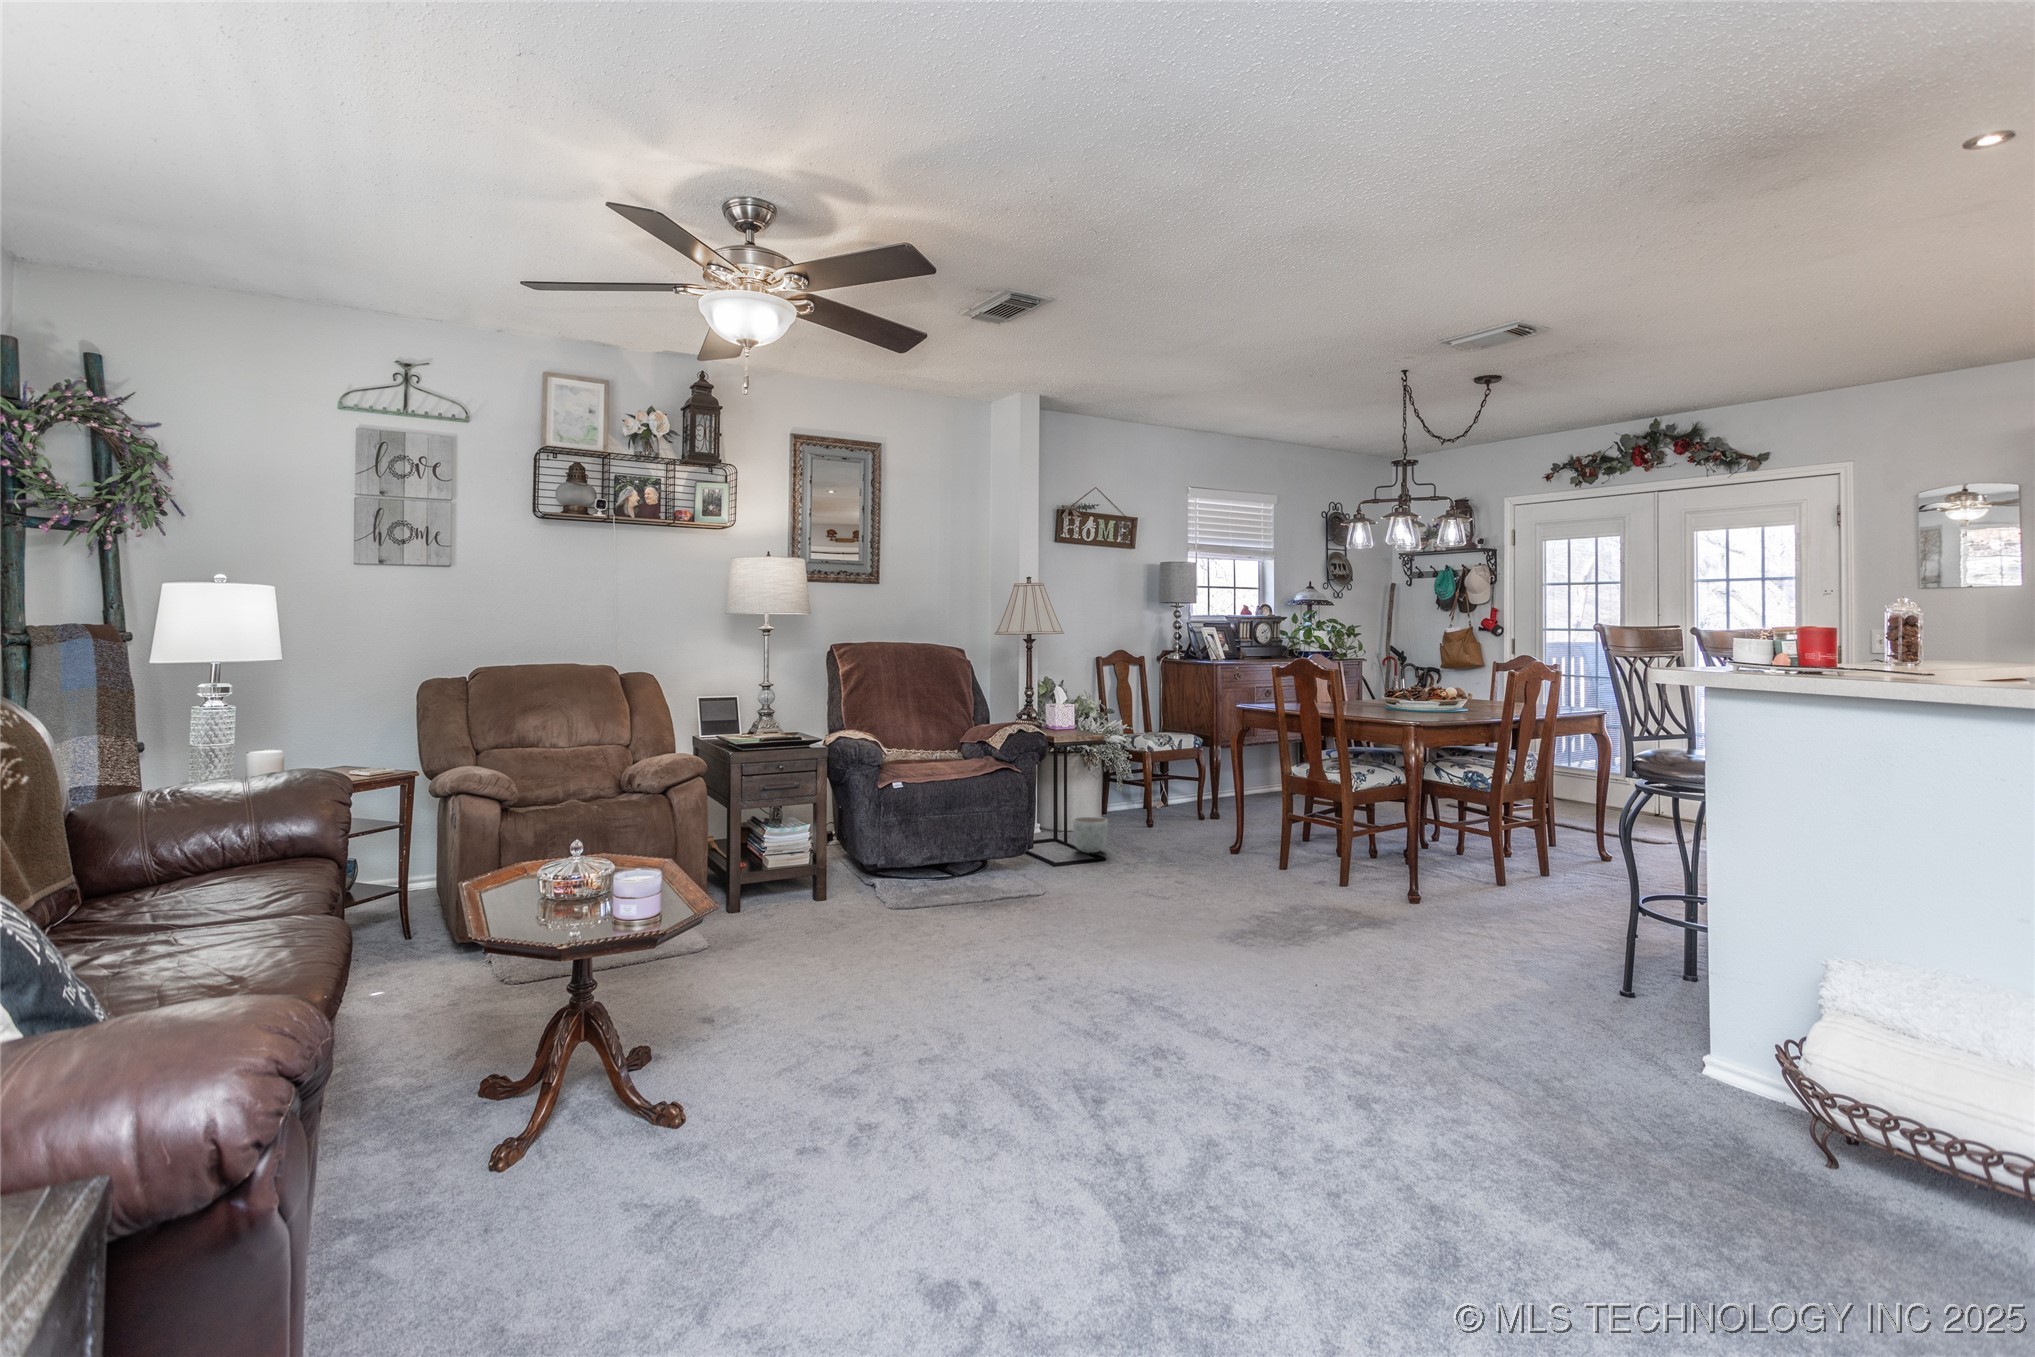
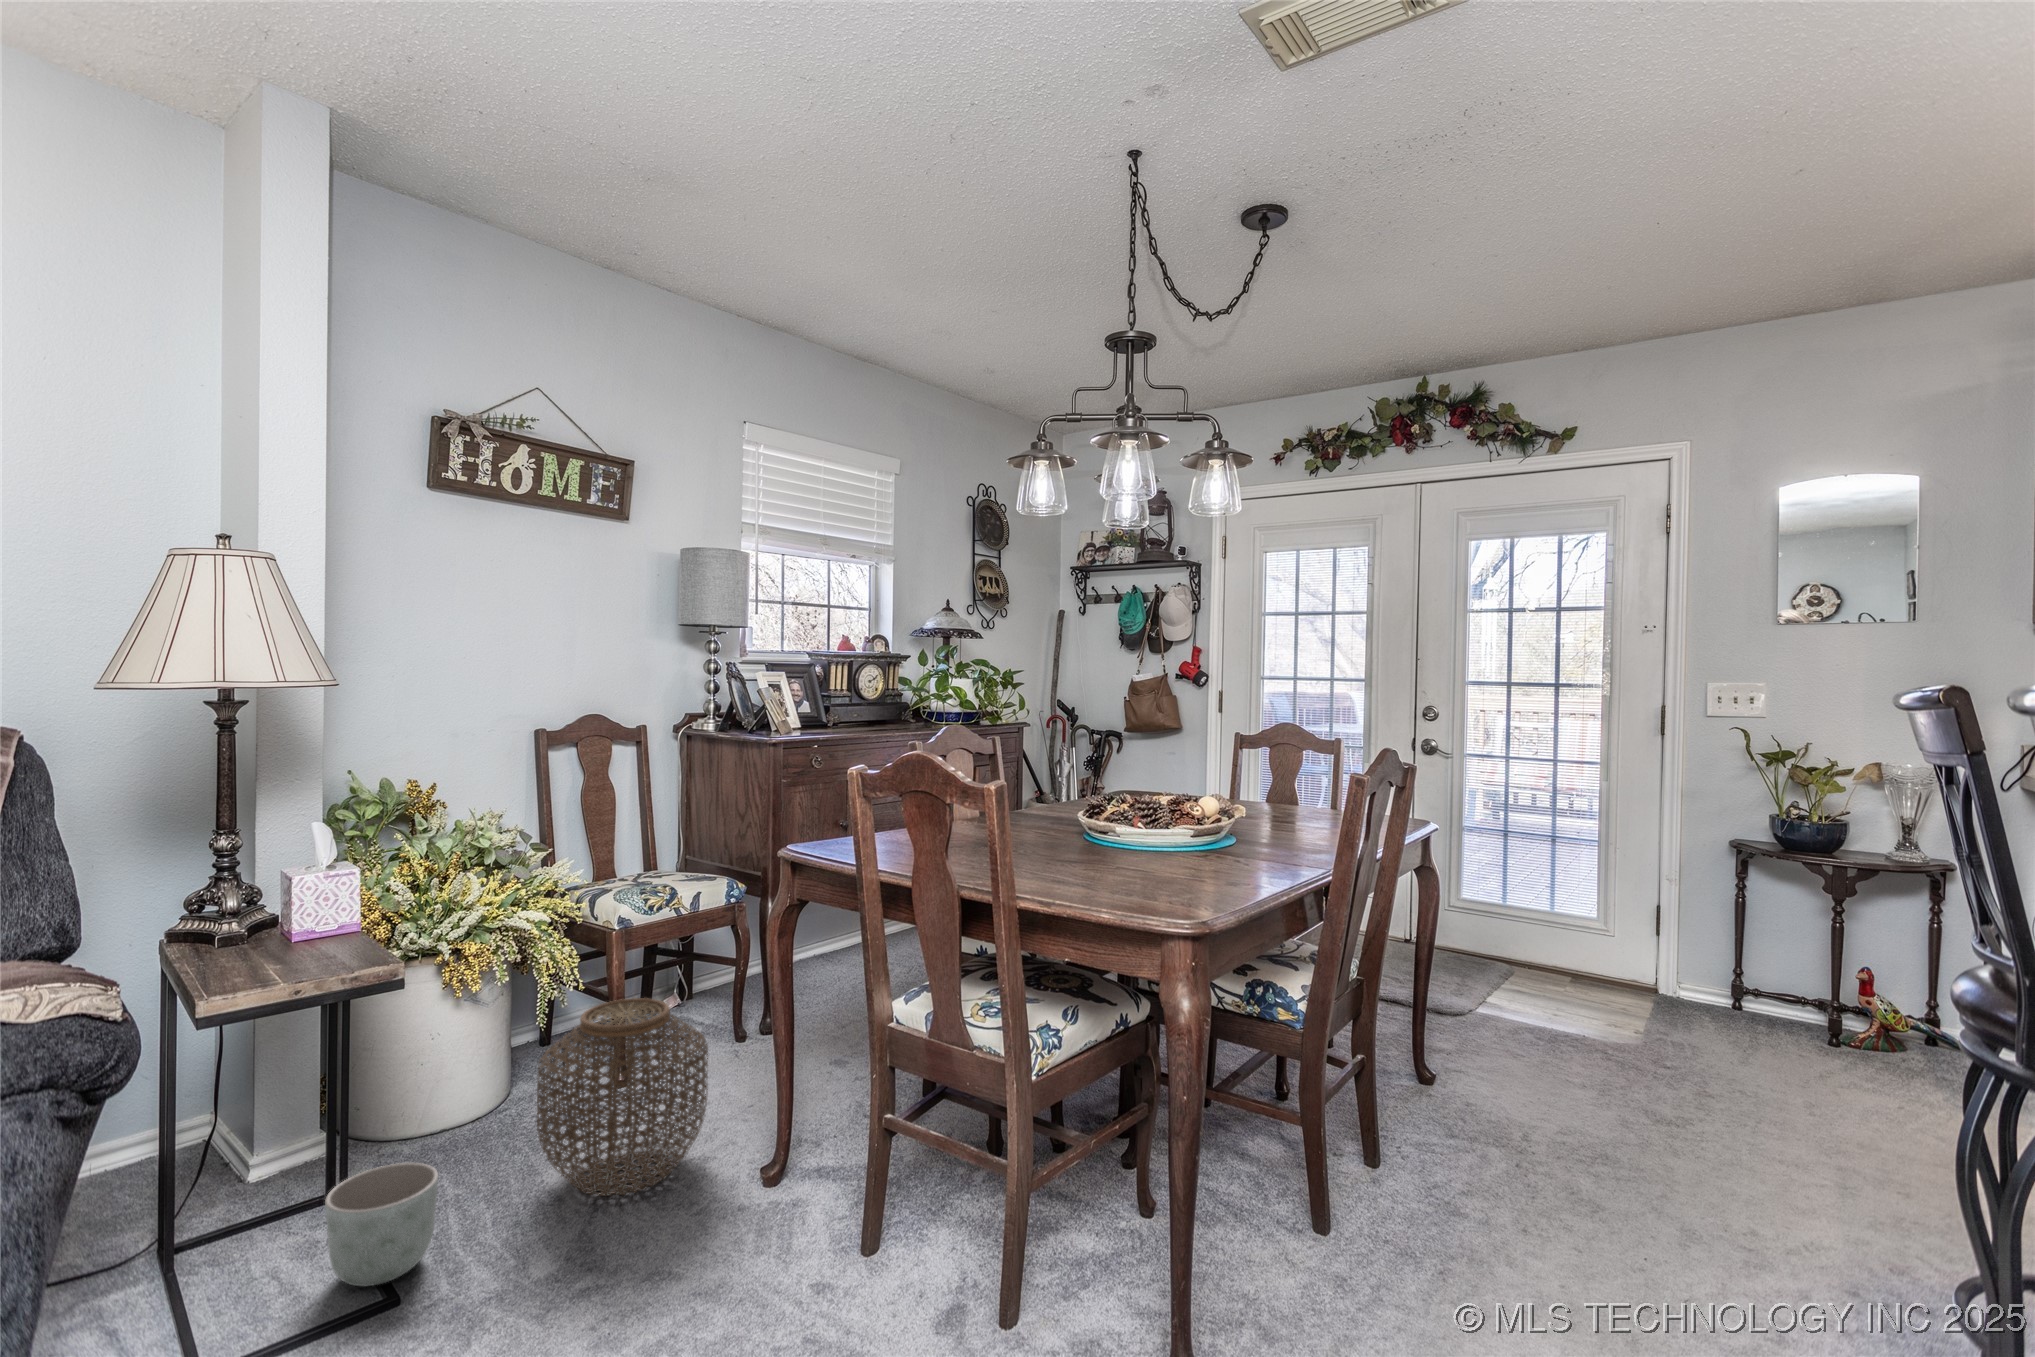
woven basket: none [1132,770,1200,845] -> present [537,998,708,1196]

